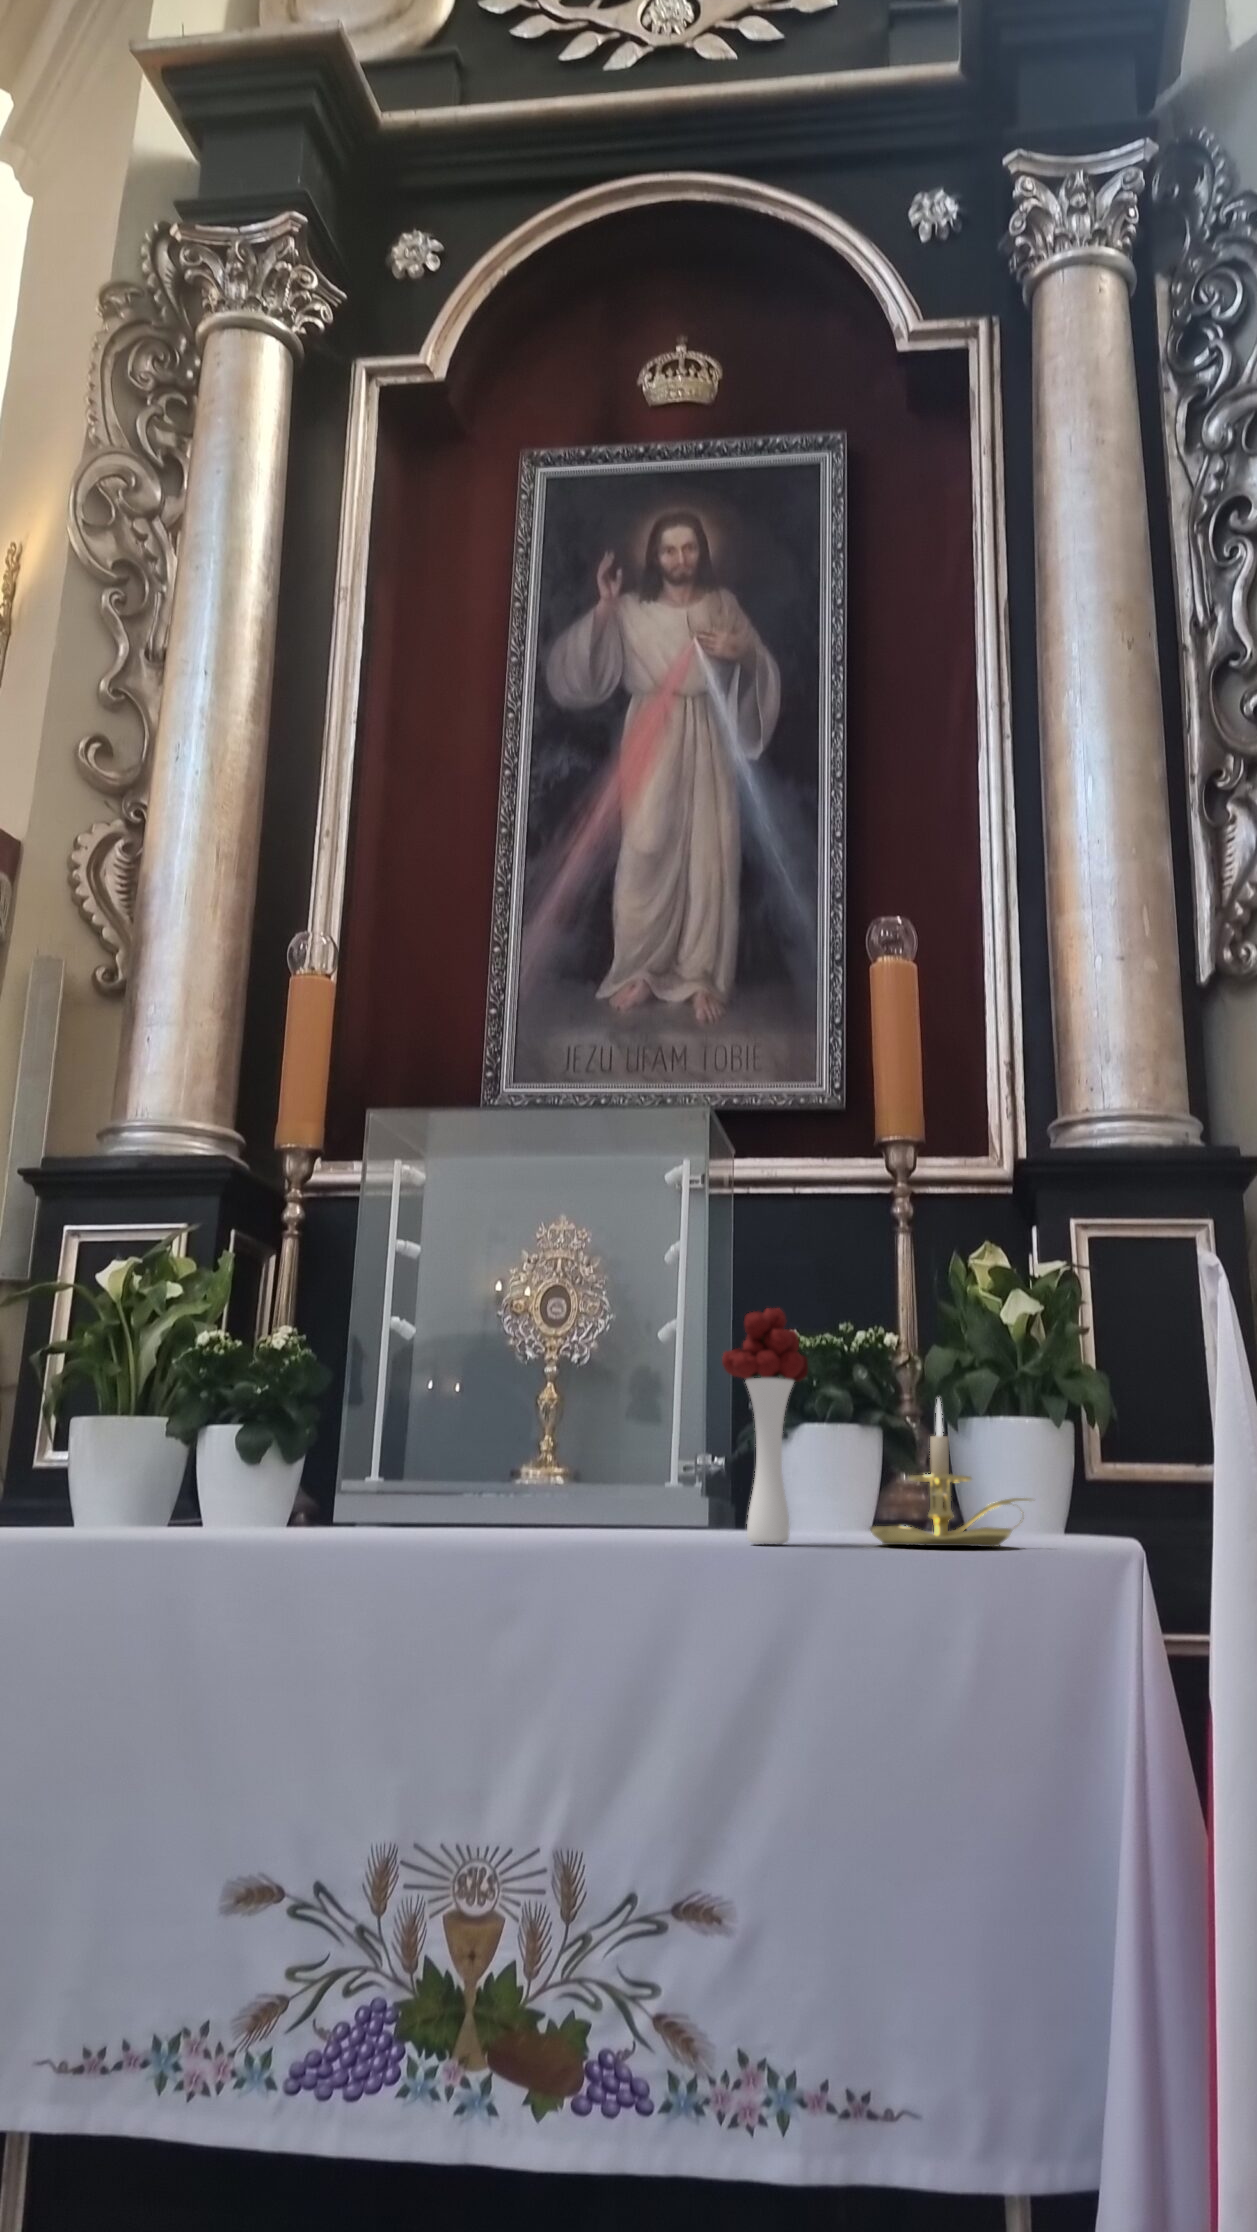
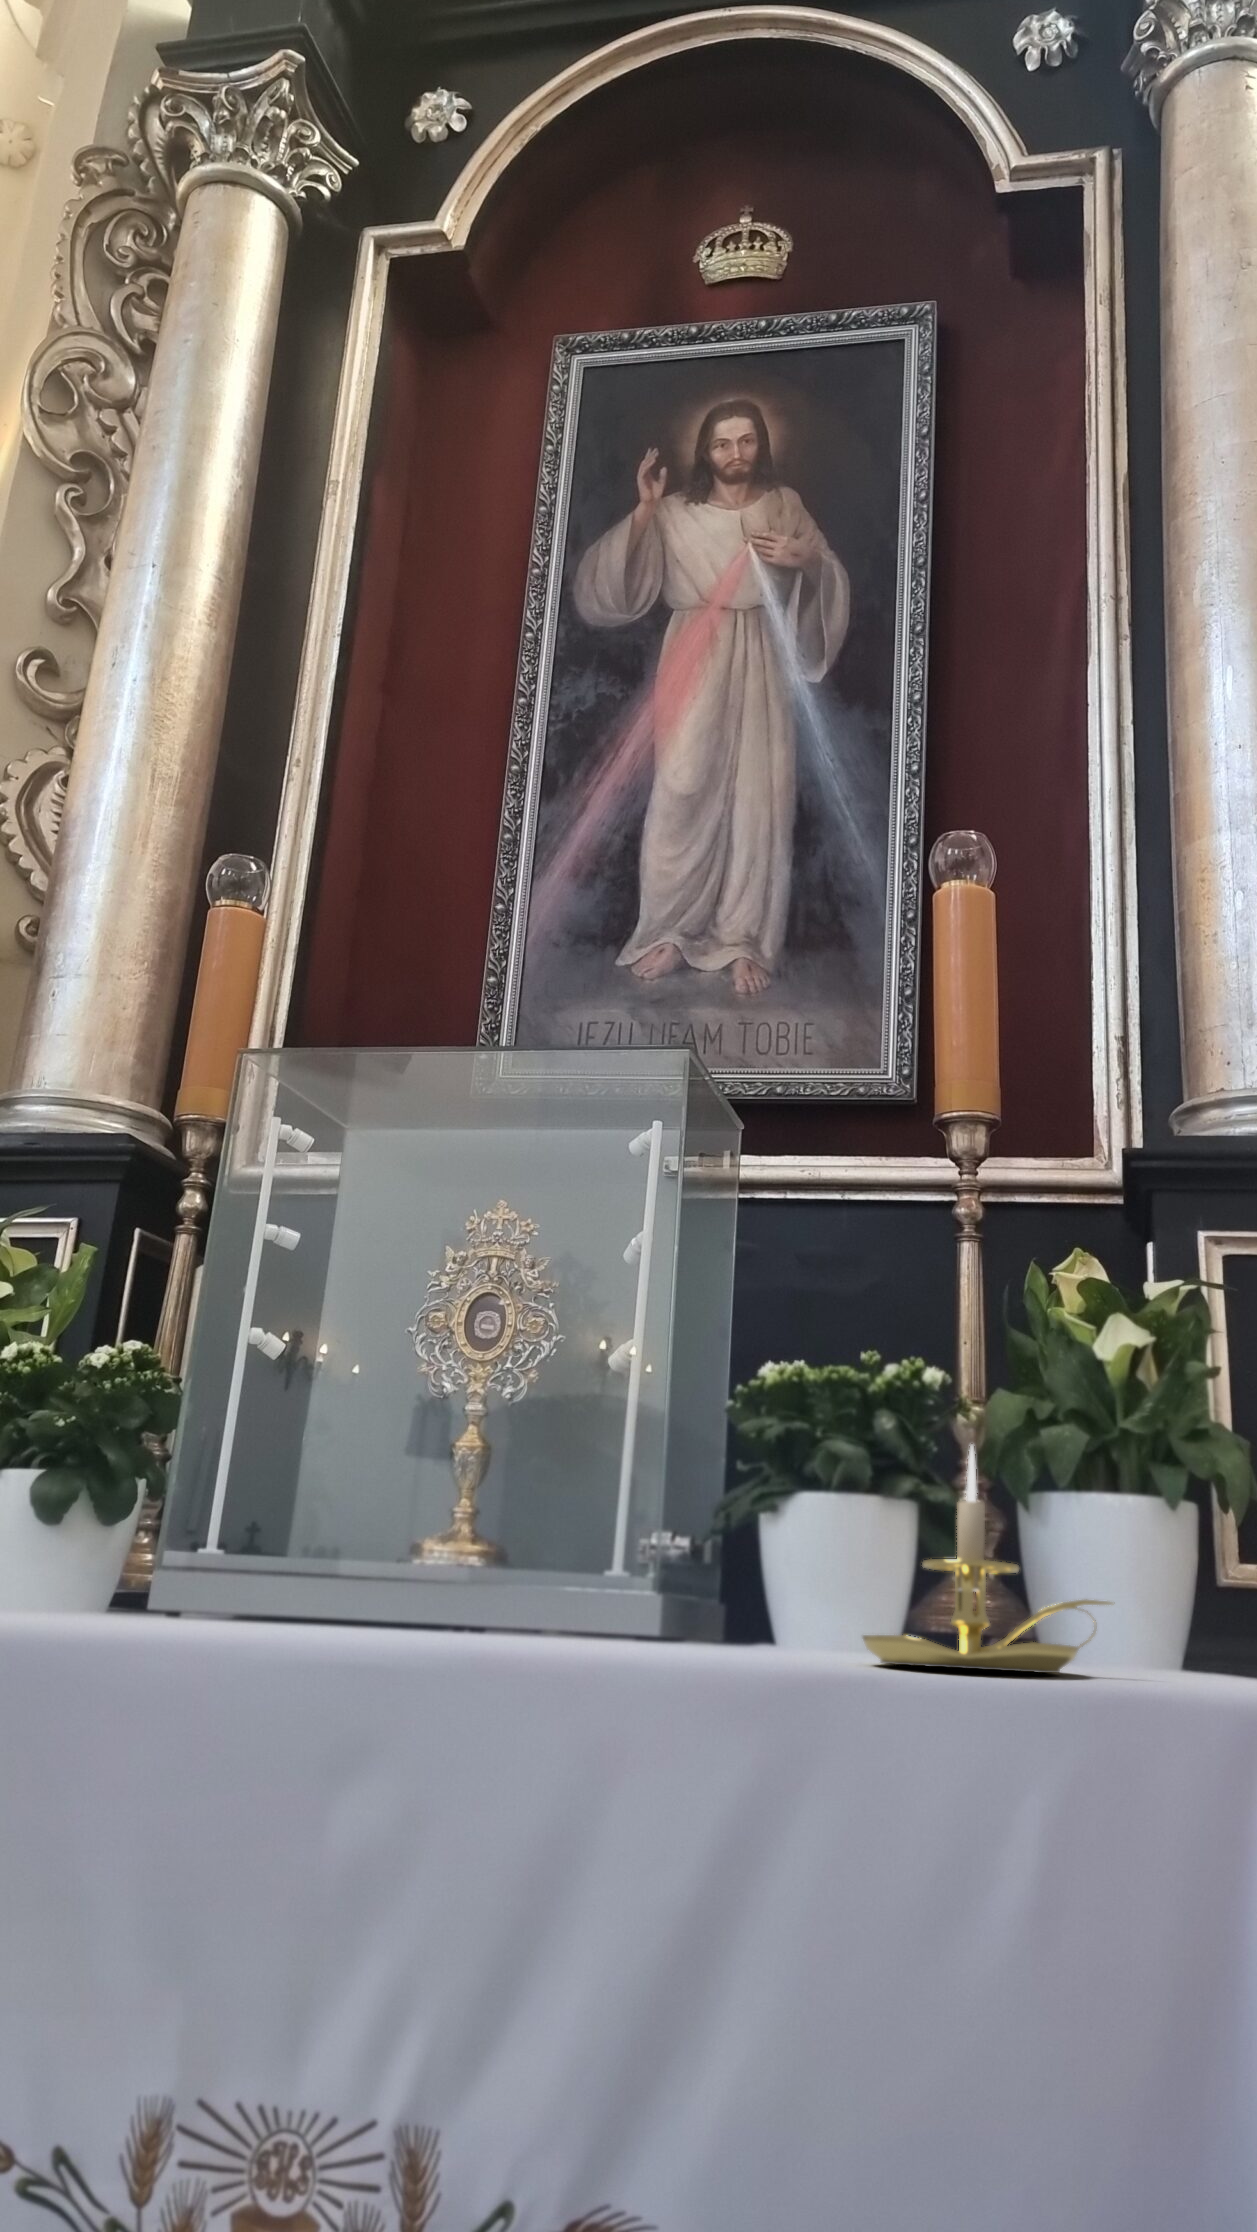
flower bouquet: present [722,1308,808,1544] -> none [652,1306,781,1657]

